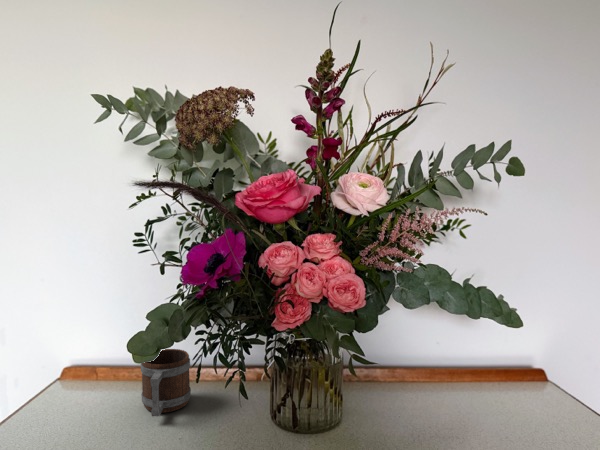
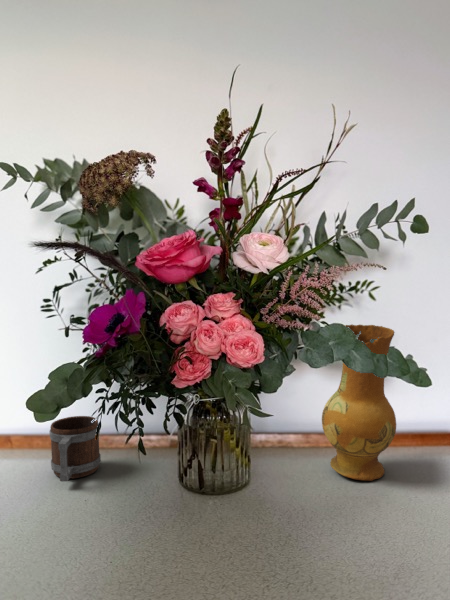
ceramic jug: none [412,263,488,420] -> present [322,325,396,481]

